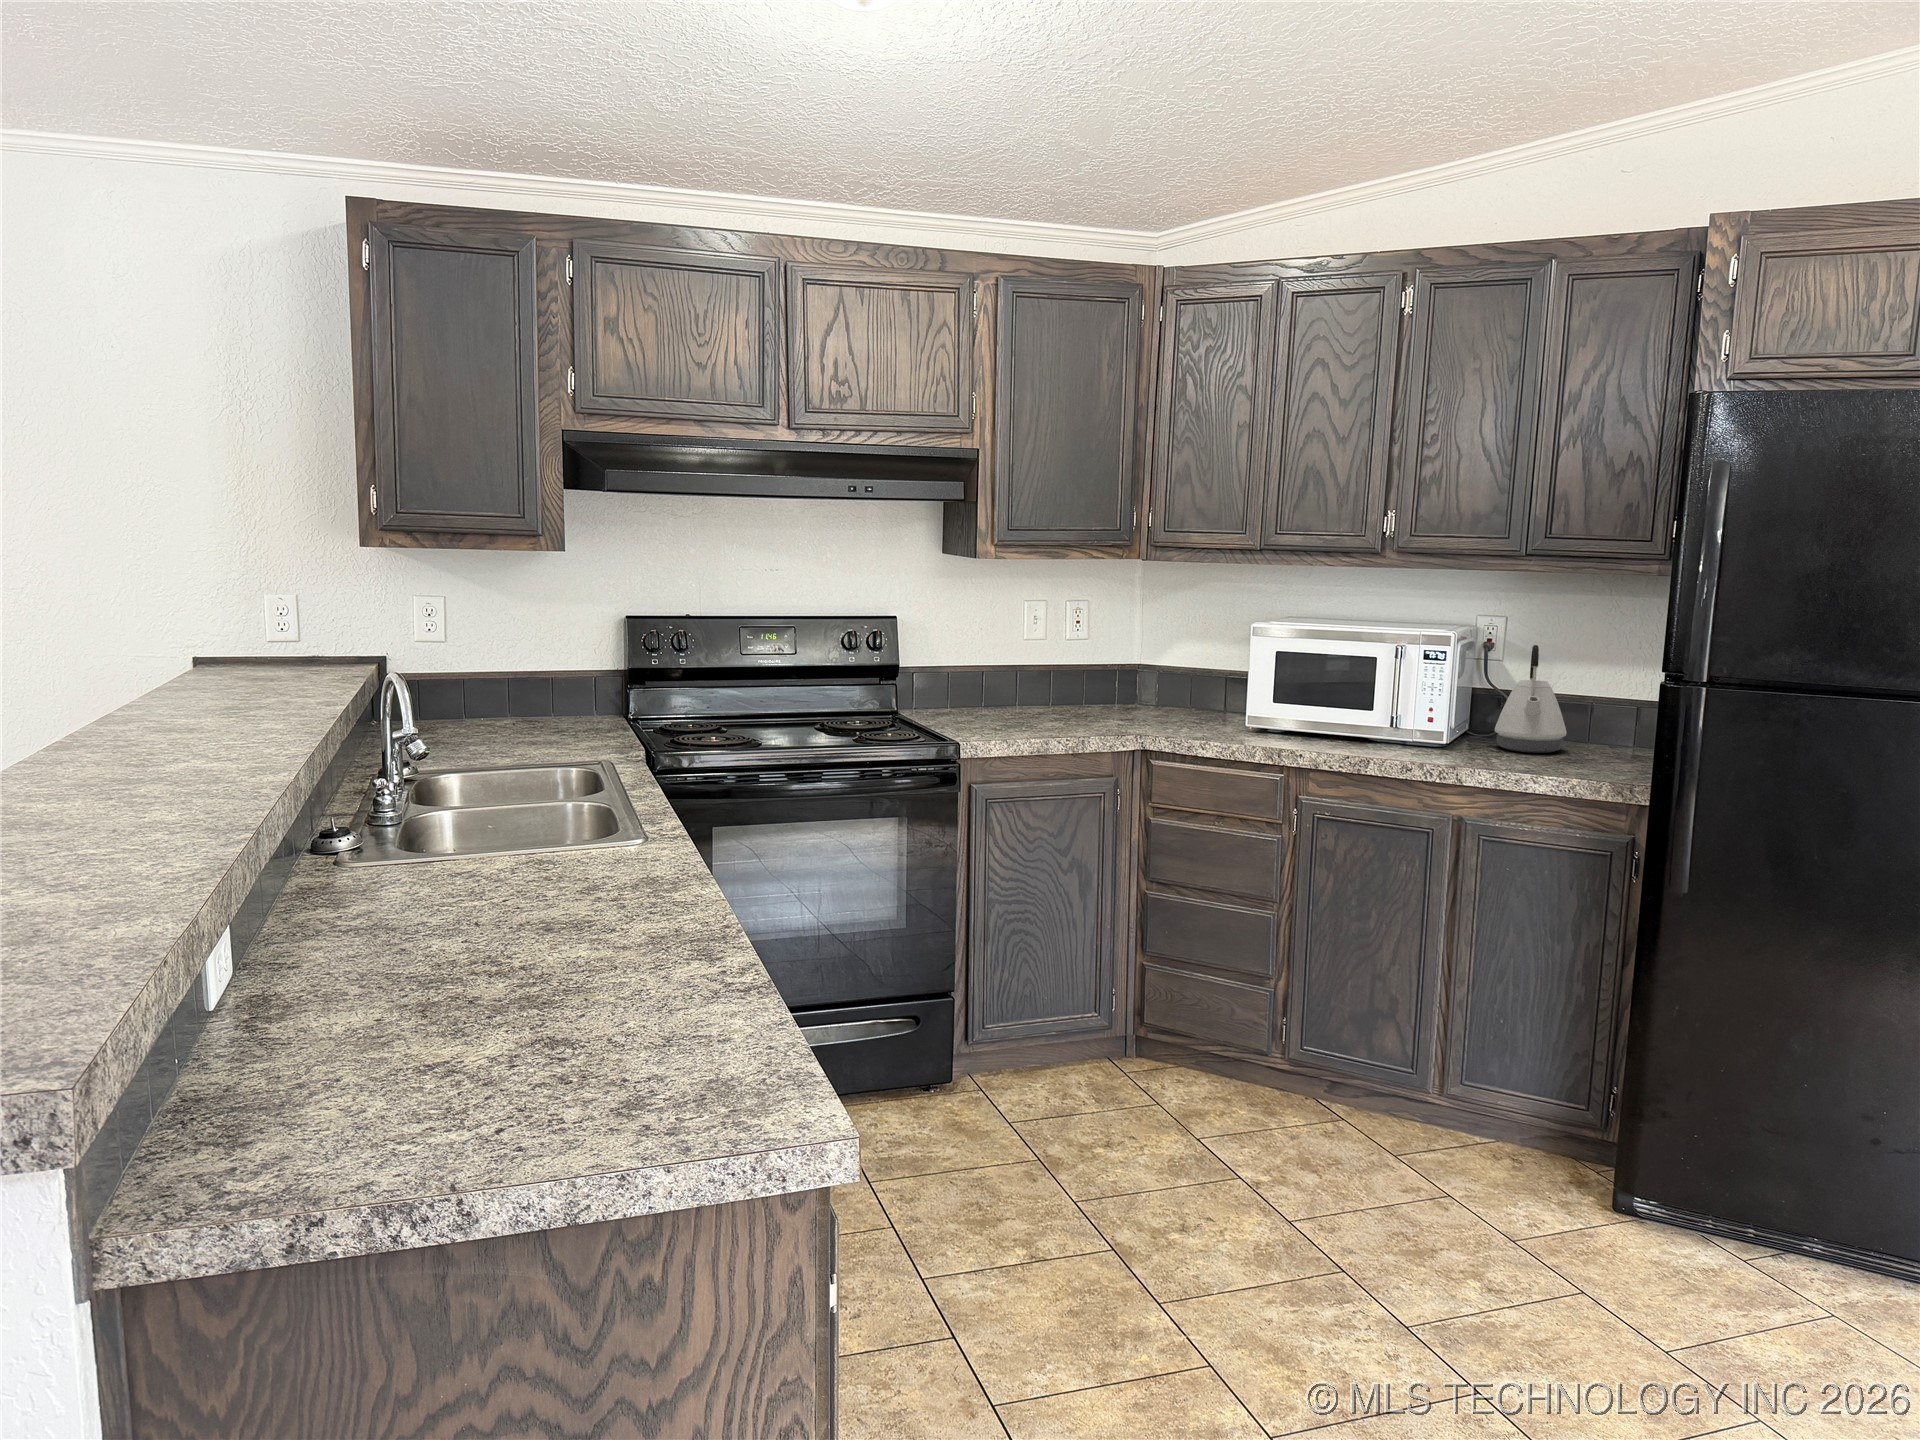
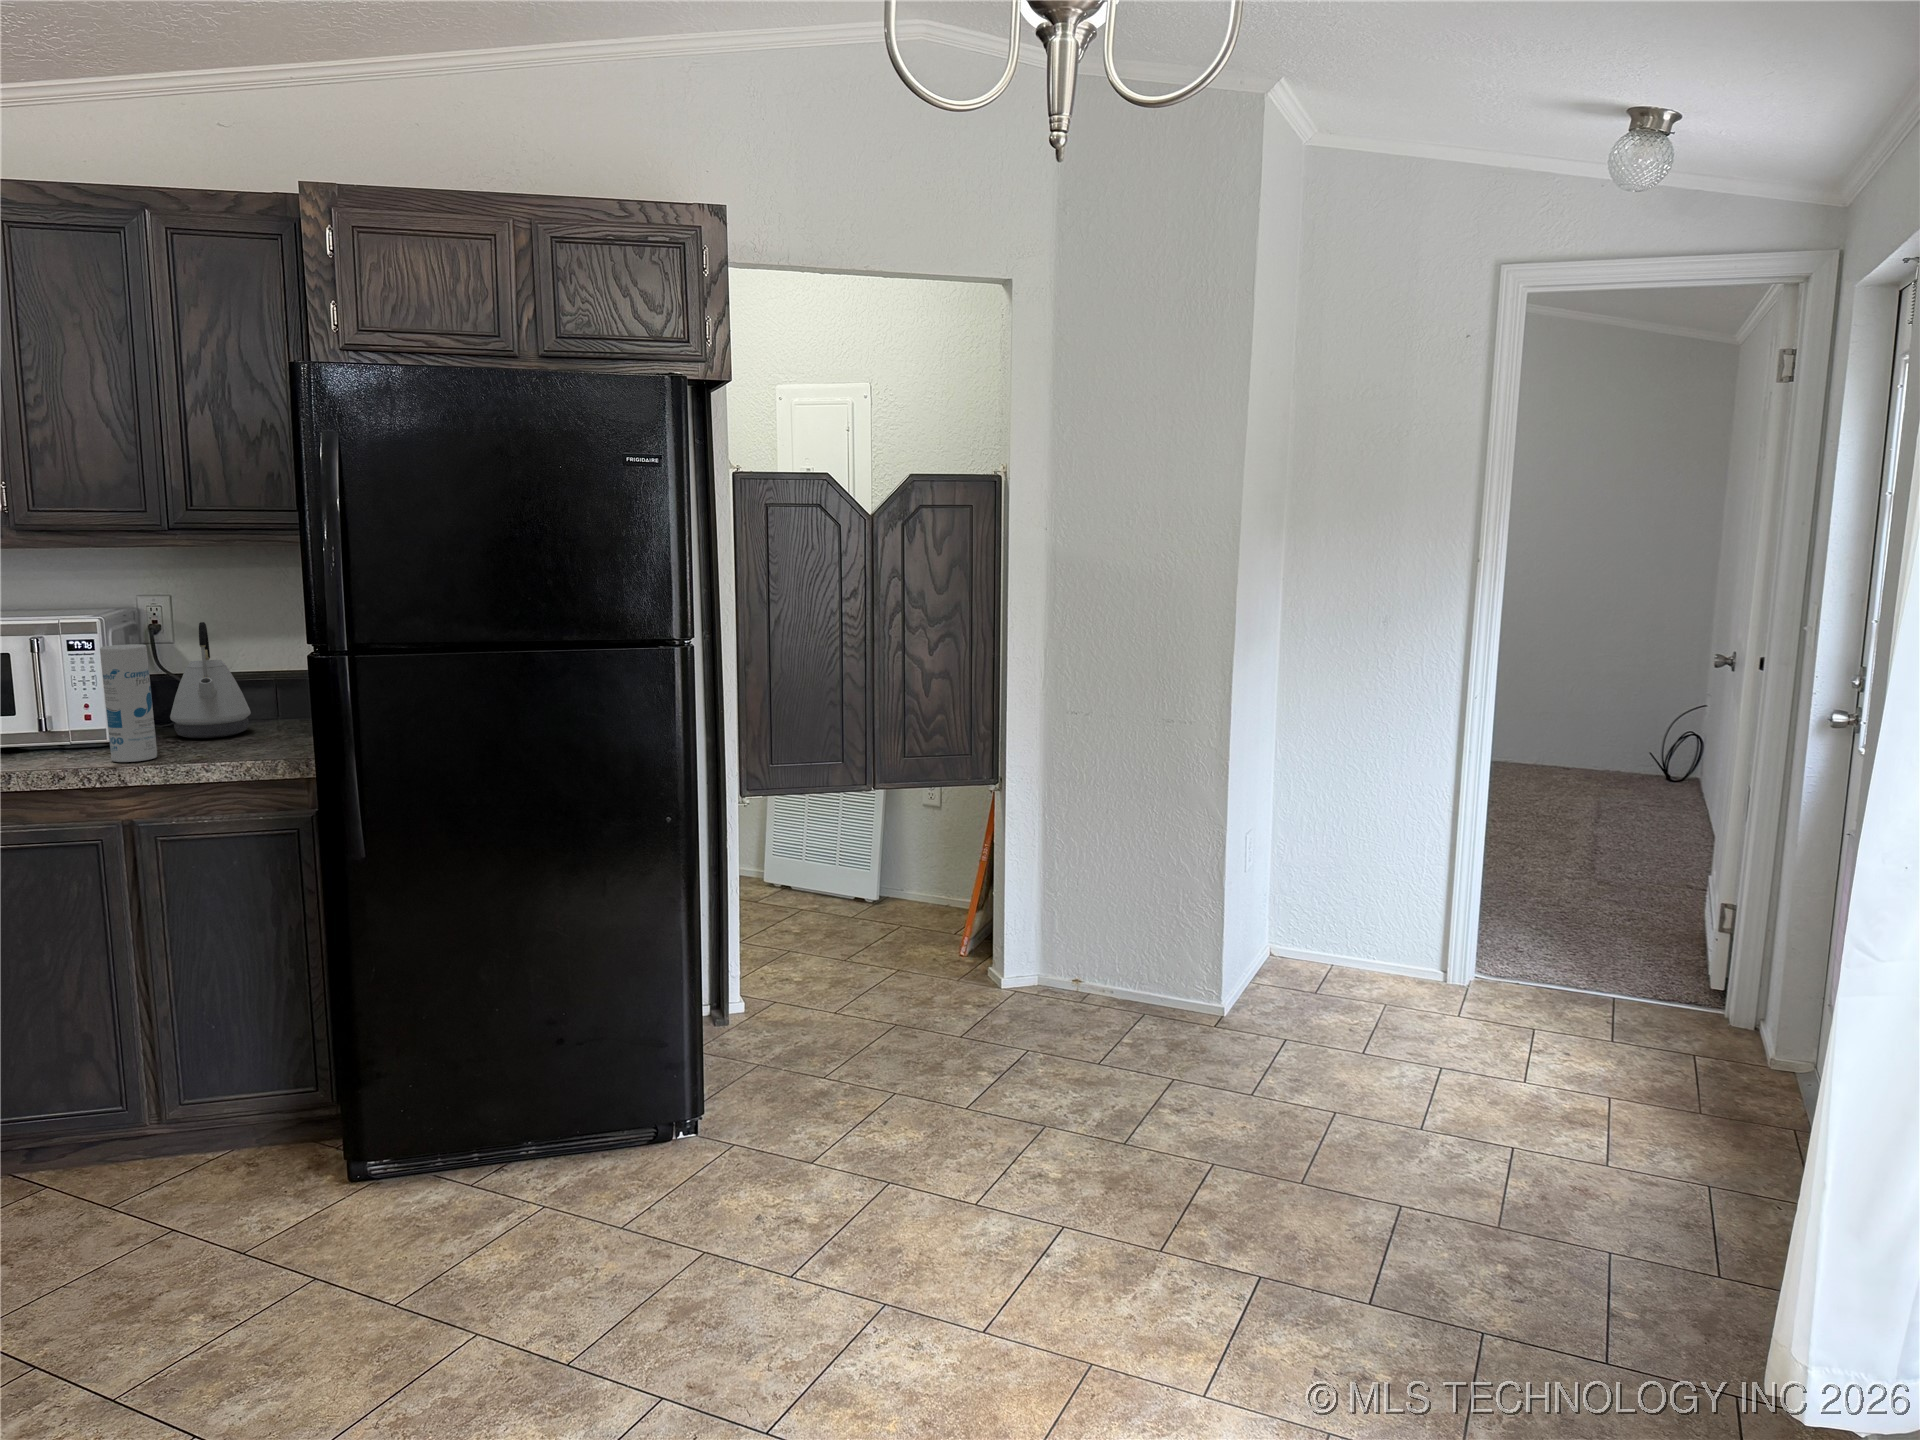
canister: none [1448,659,1493,764] -> present [100,644,157,762]

